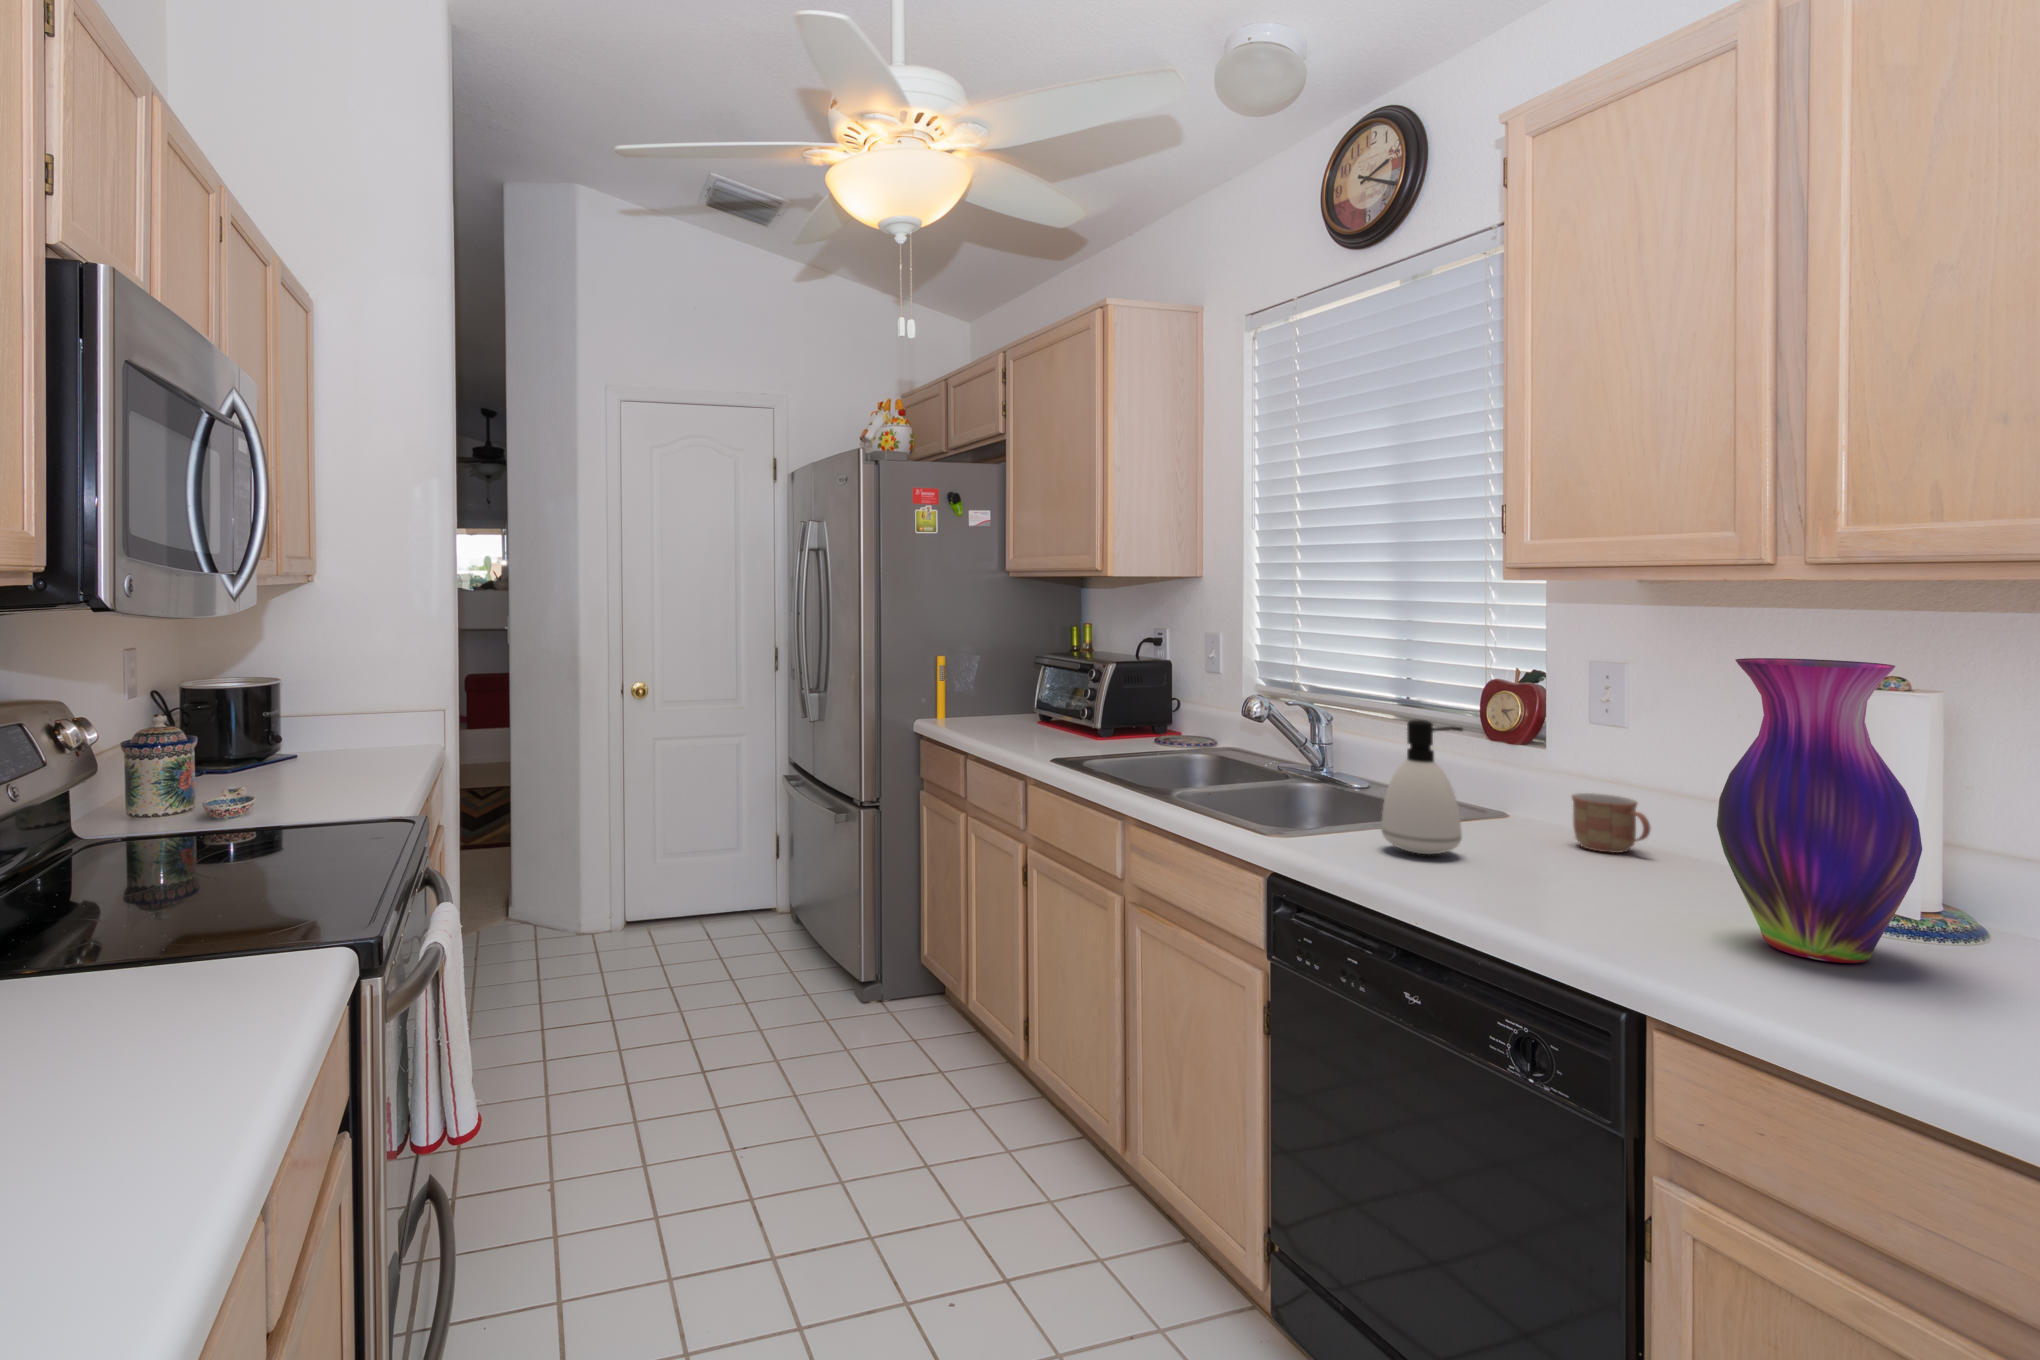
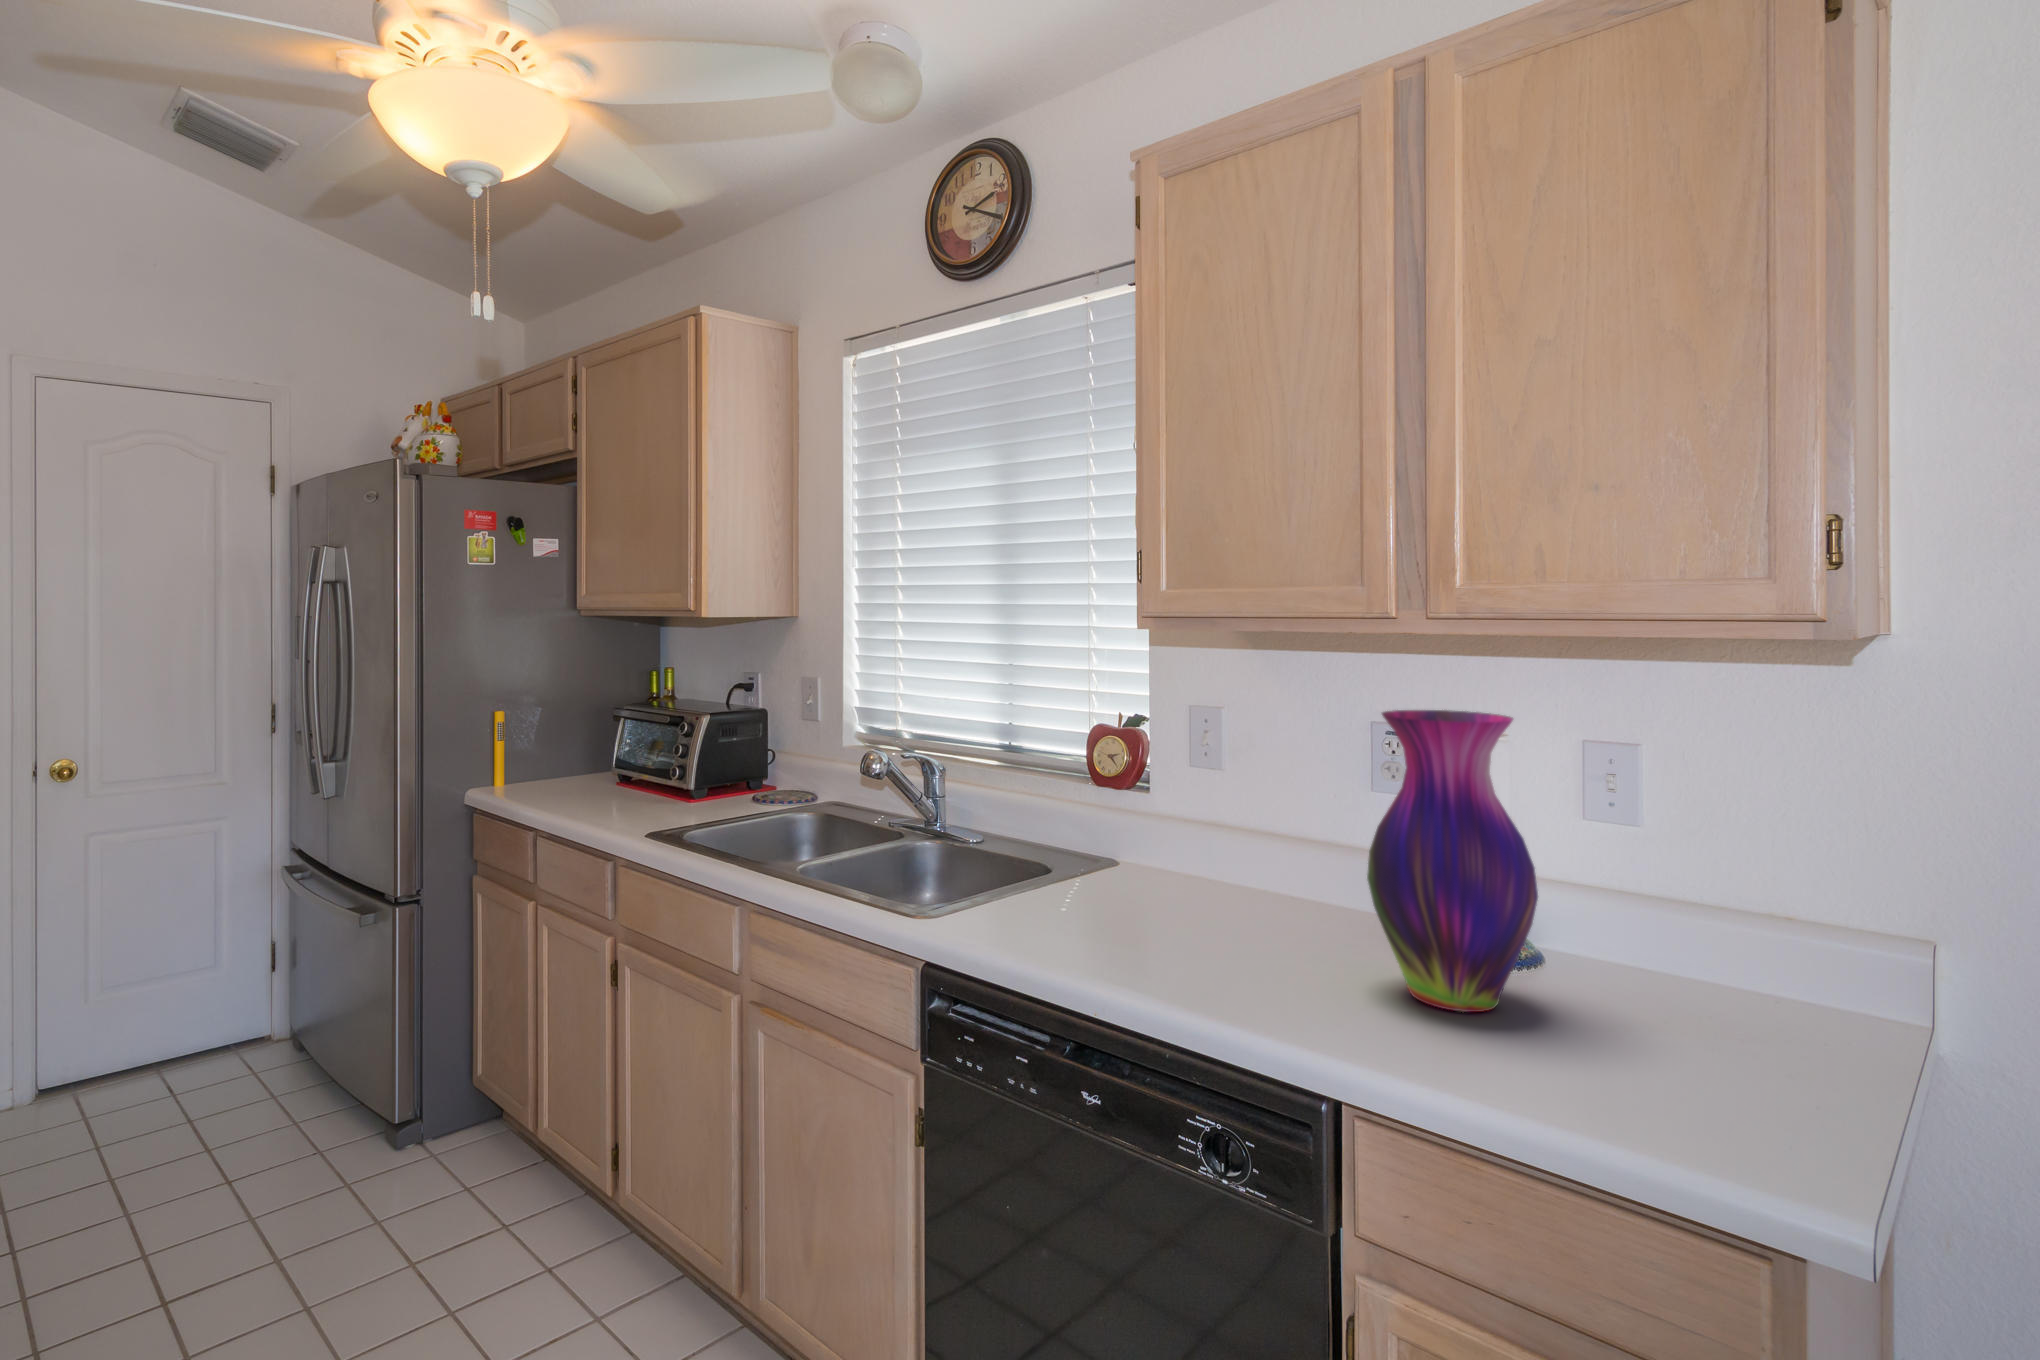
soap dispenser: present [1381,720,1463,854] -> none [1031,779,1108,924]
mug: present [1572,793,1651,853] -> none [1188,838,1258,898]

